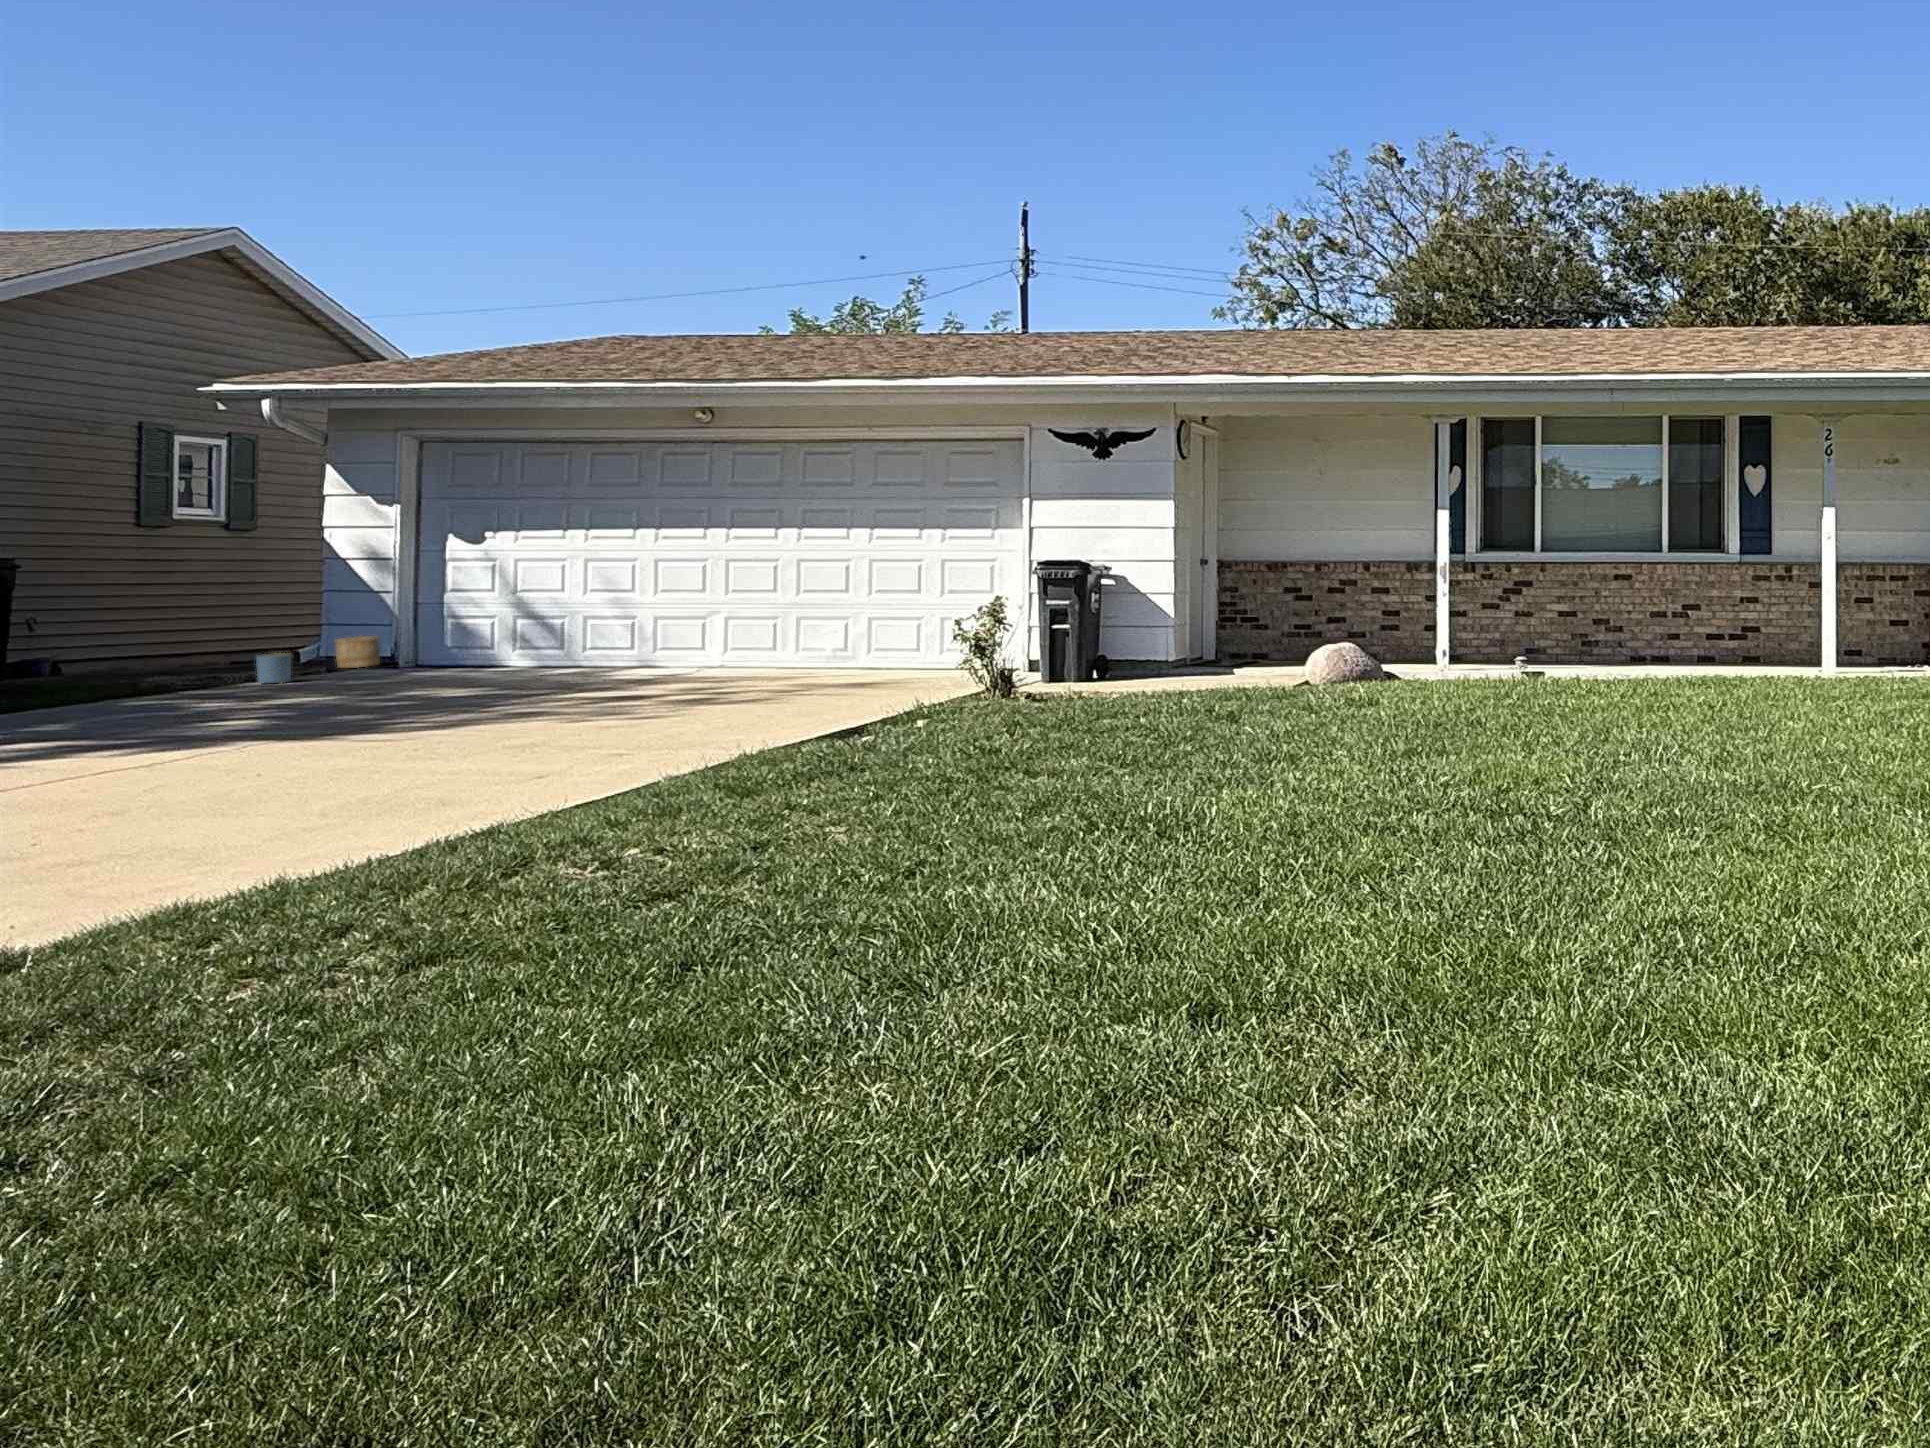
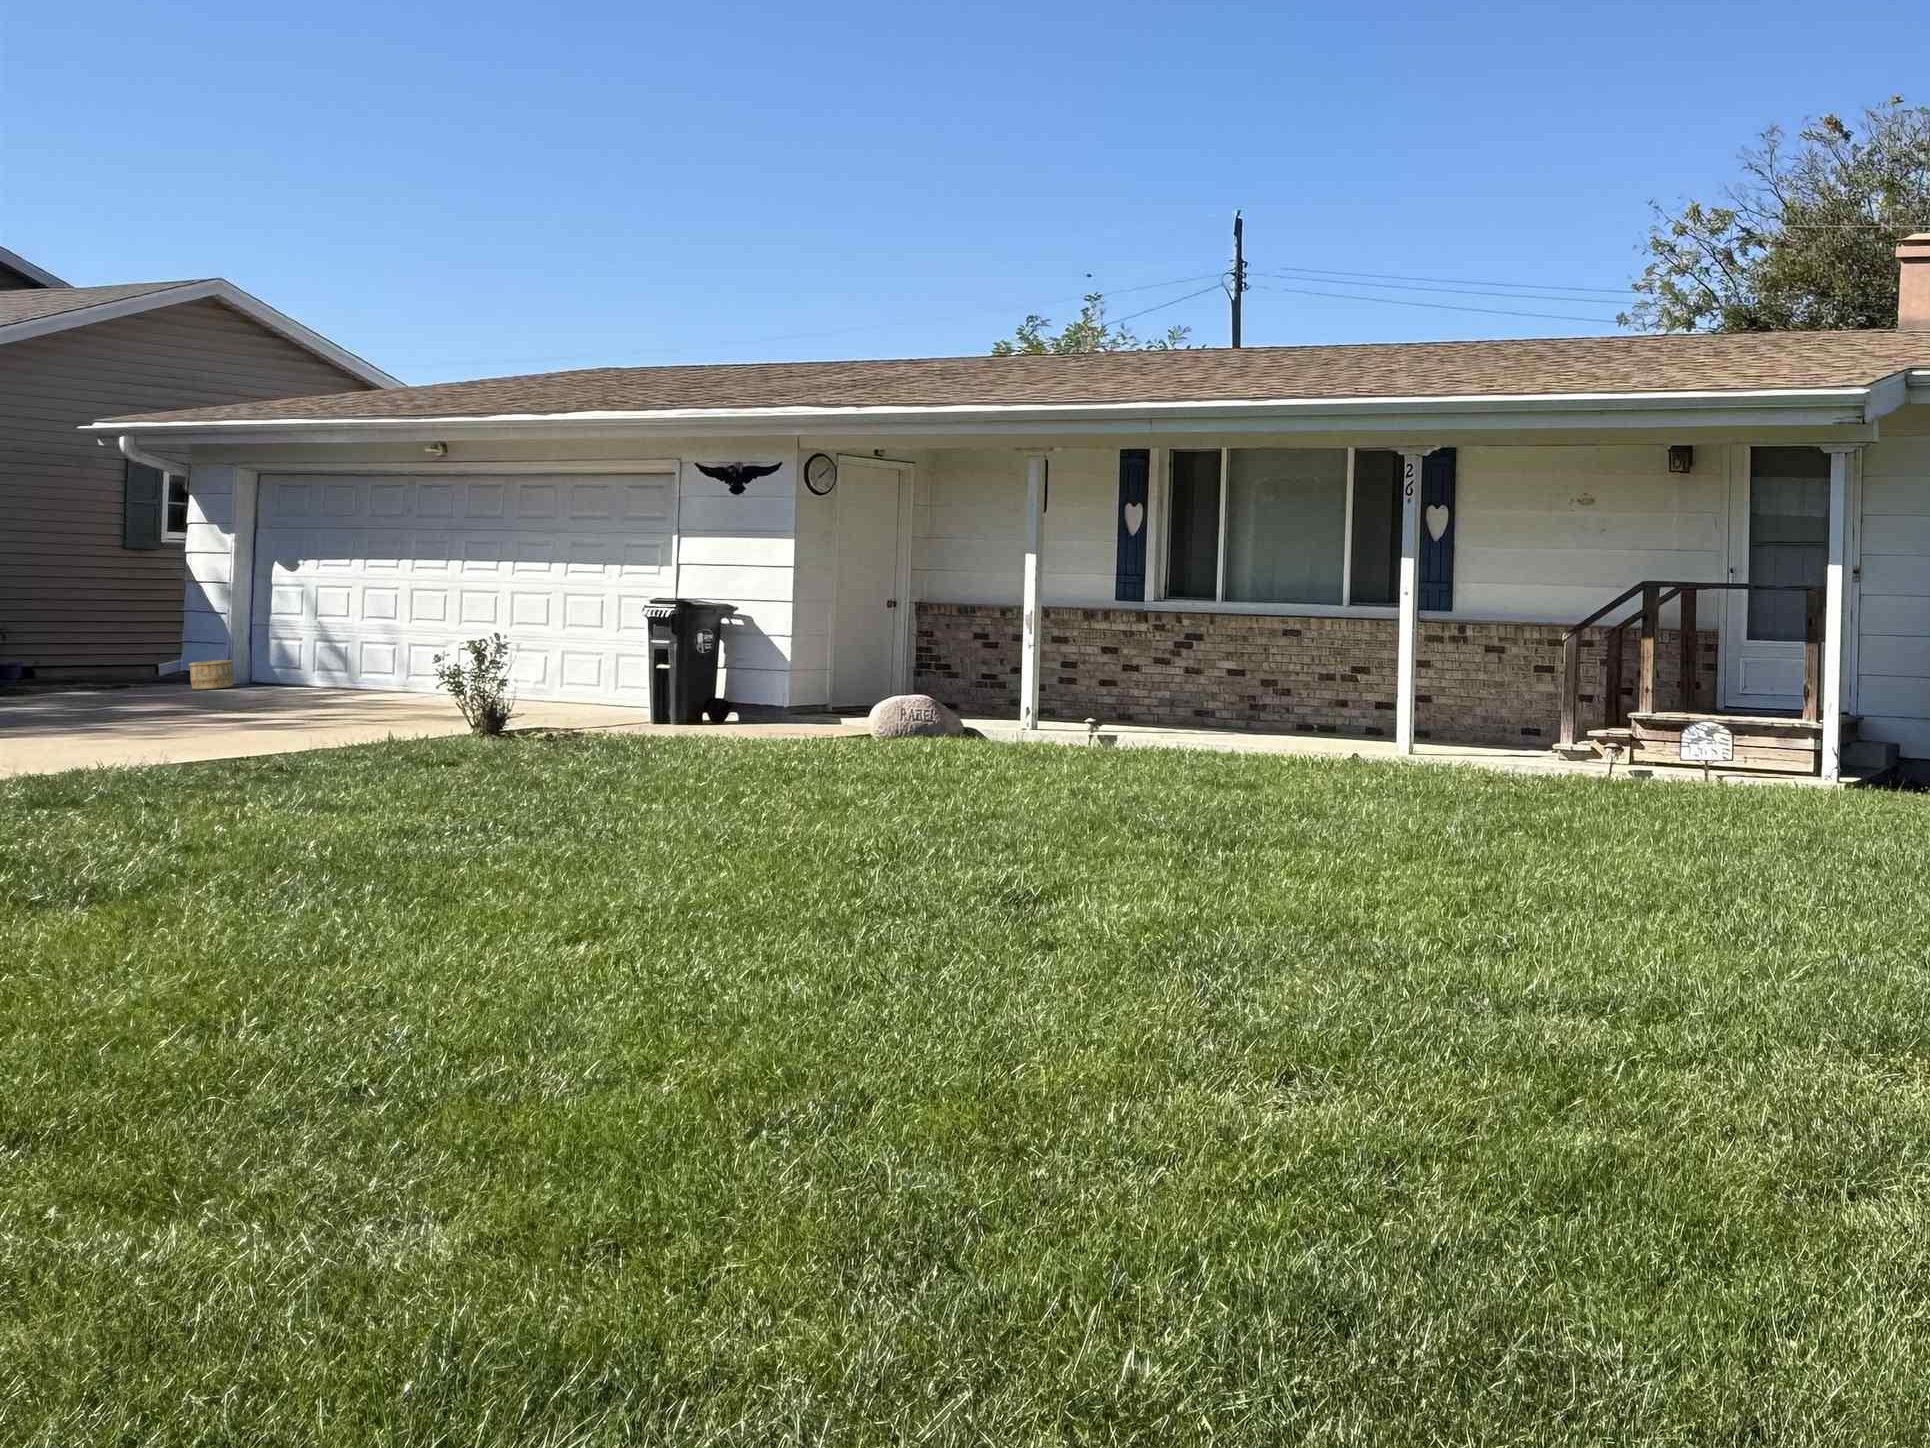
planter: present [256,653,291,684] -> none [46,675,80,703]

